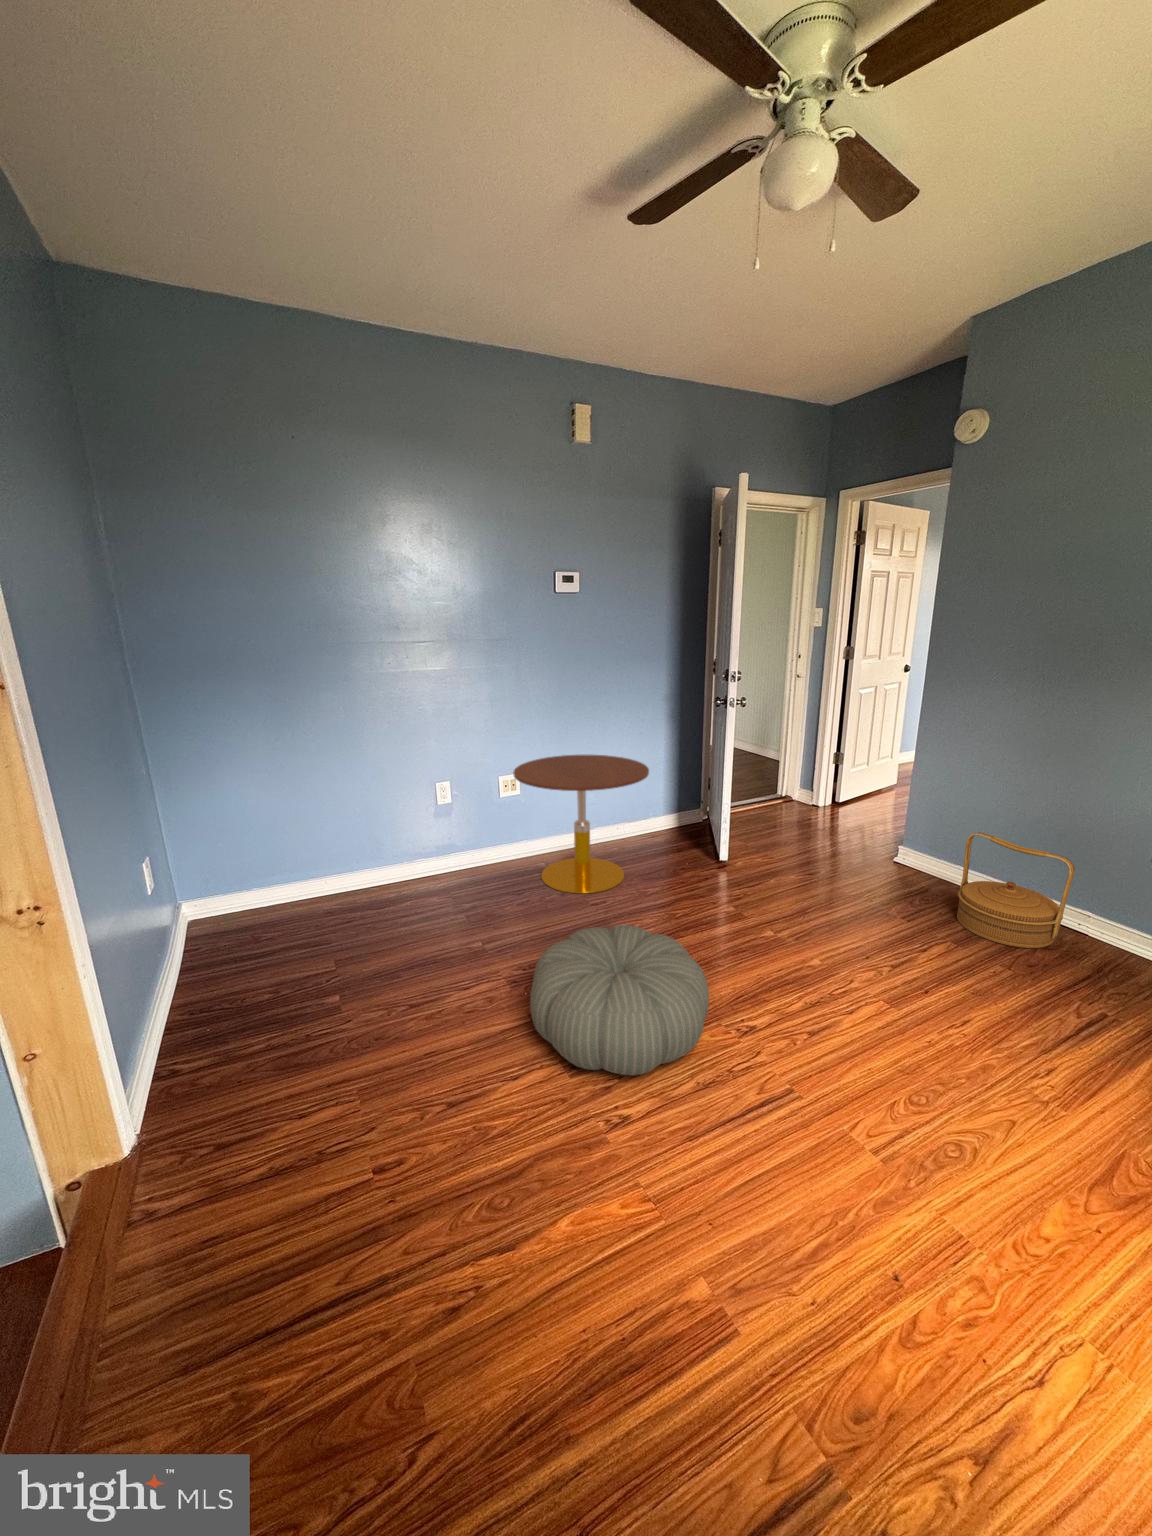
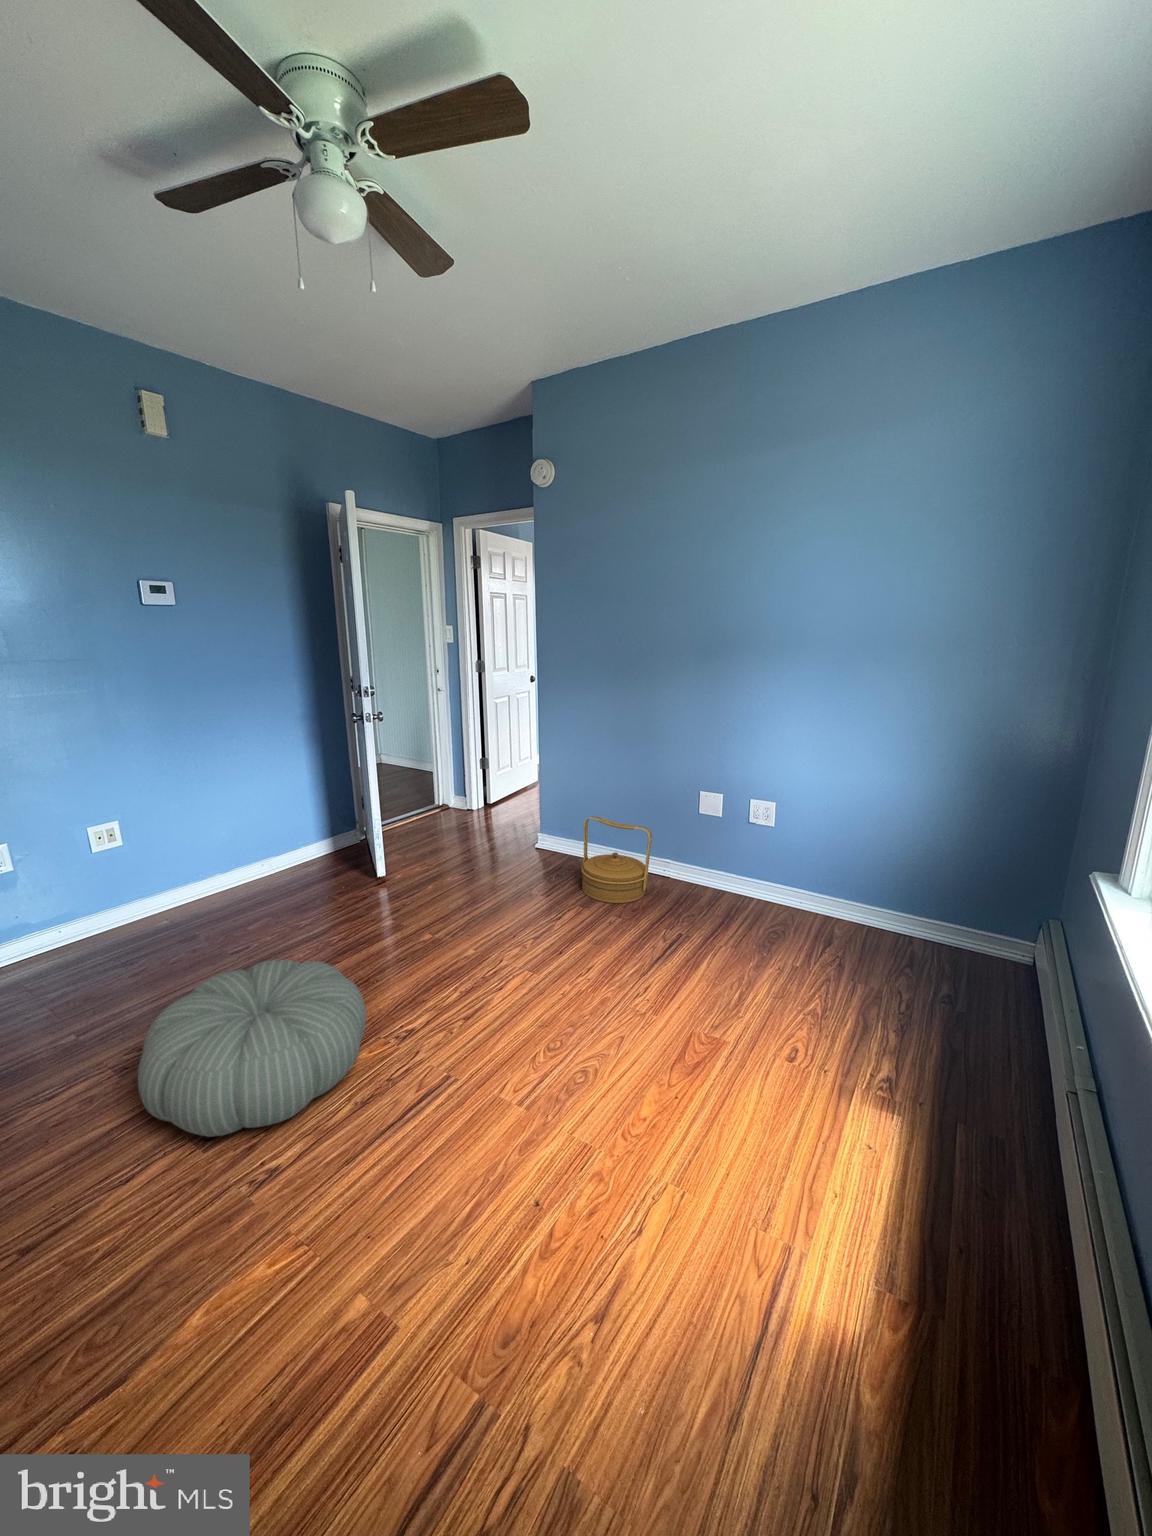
side table: present [513,755,649,893] -> none [104,777,292,942]

